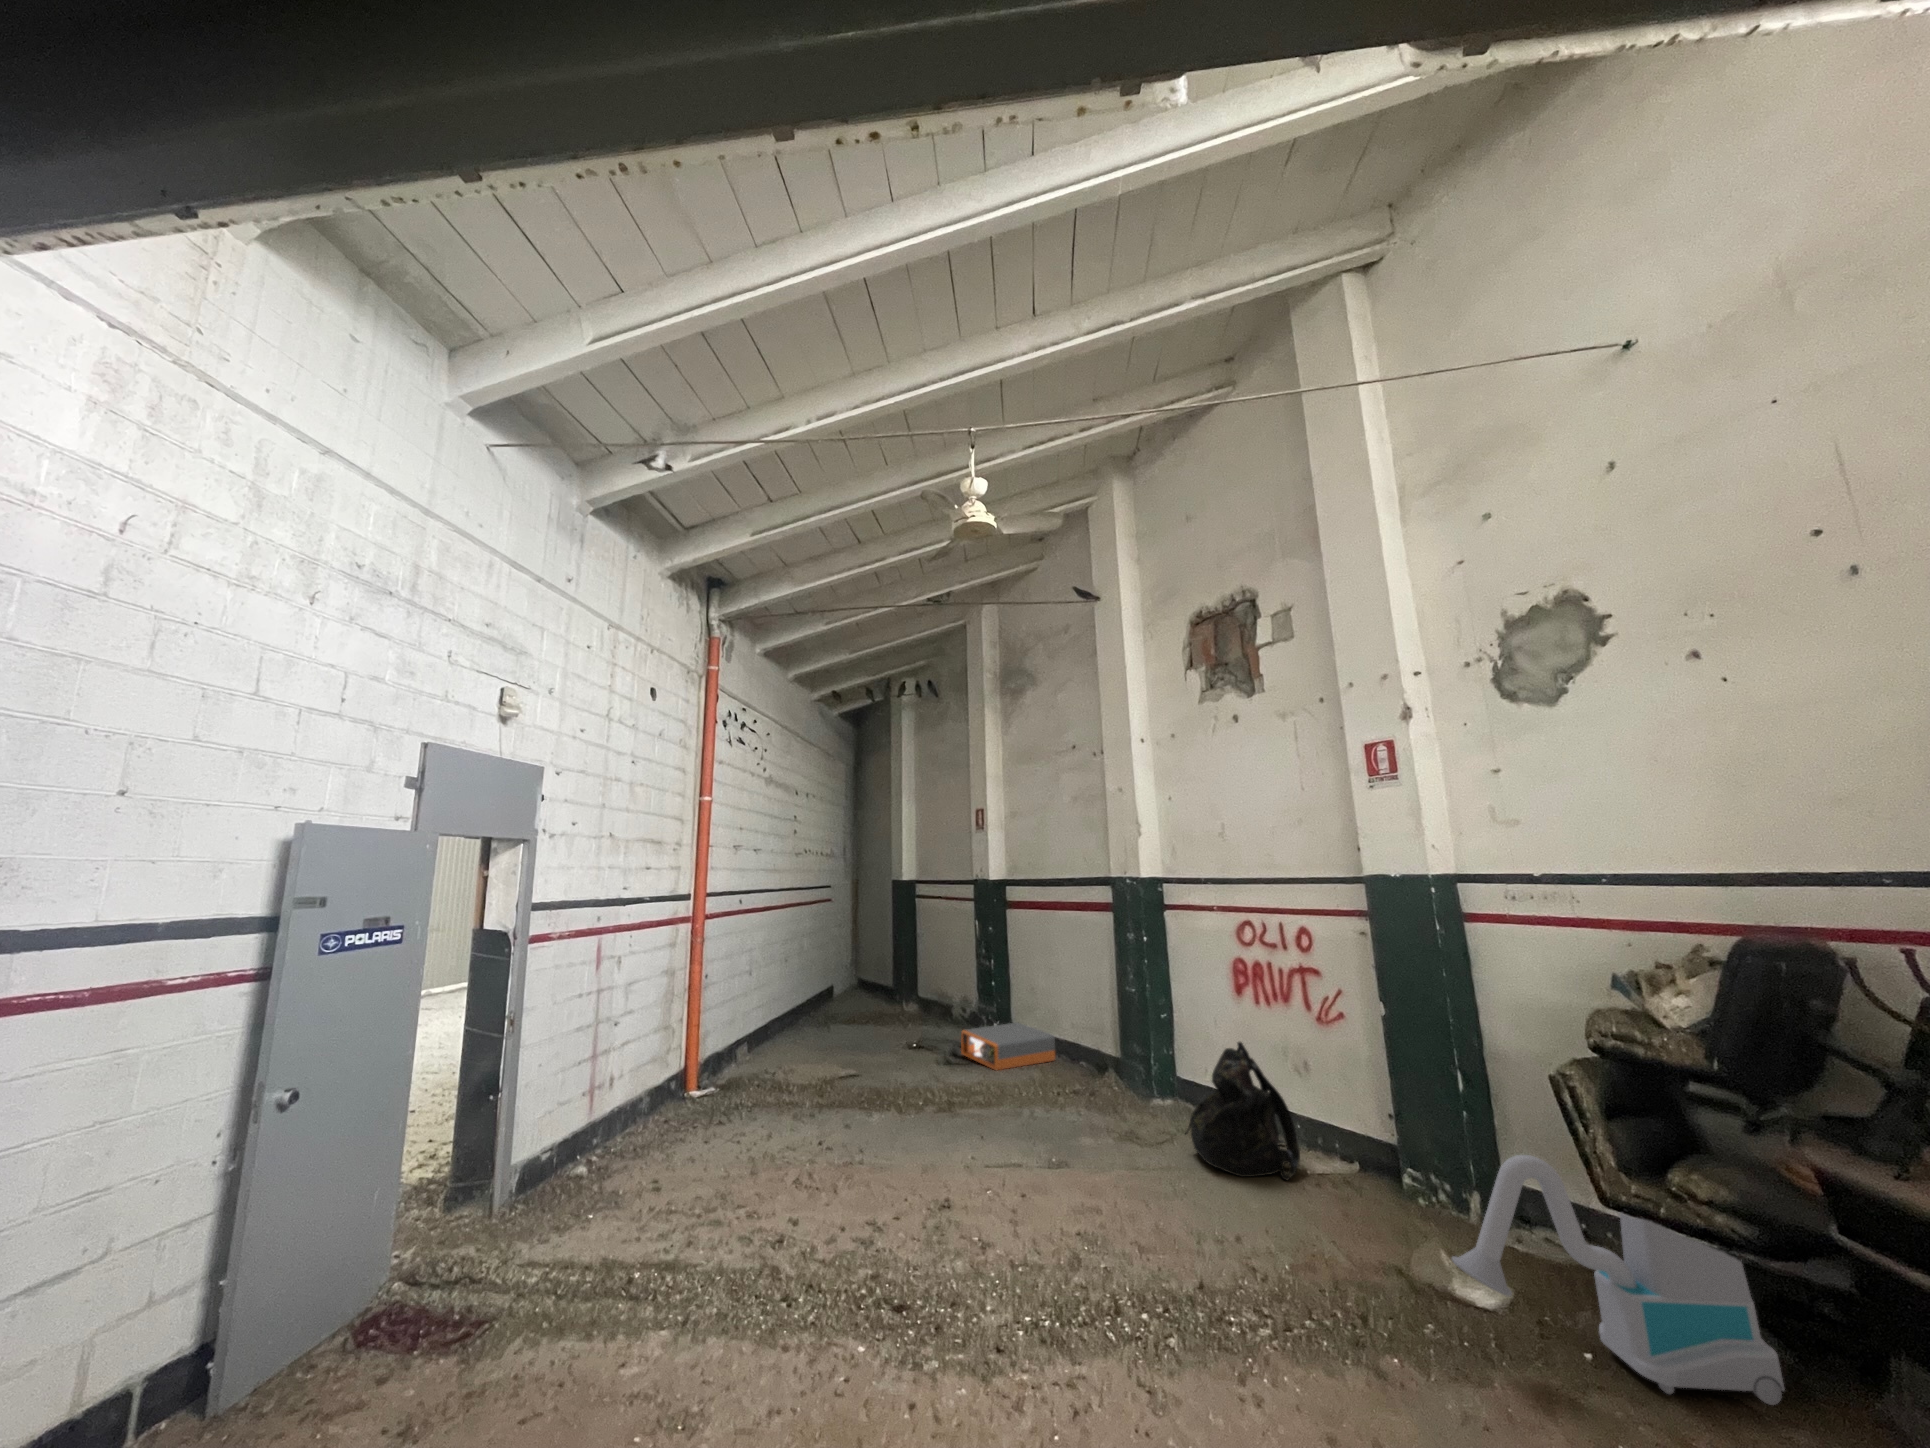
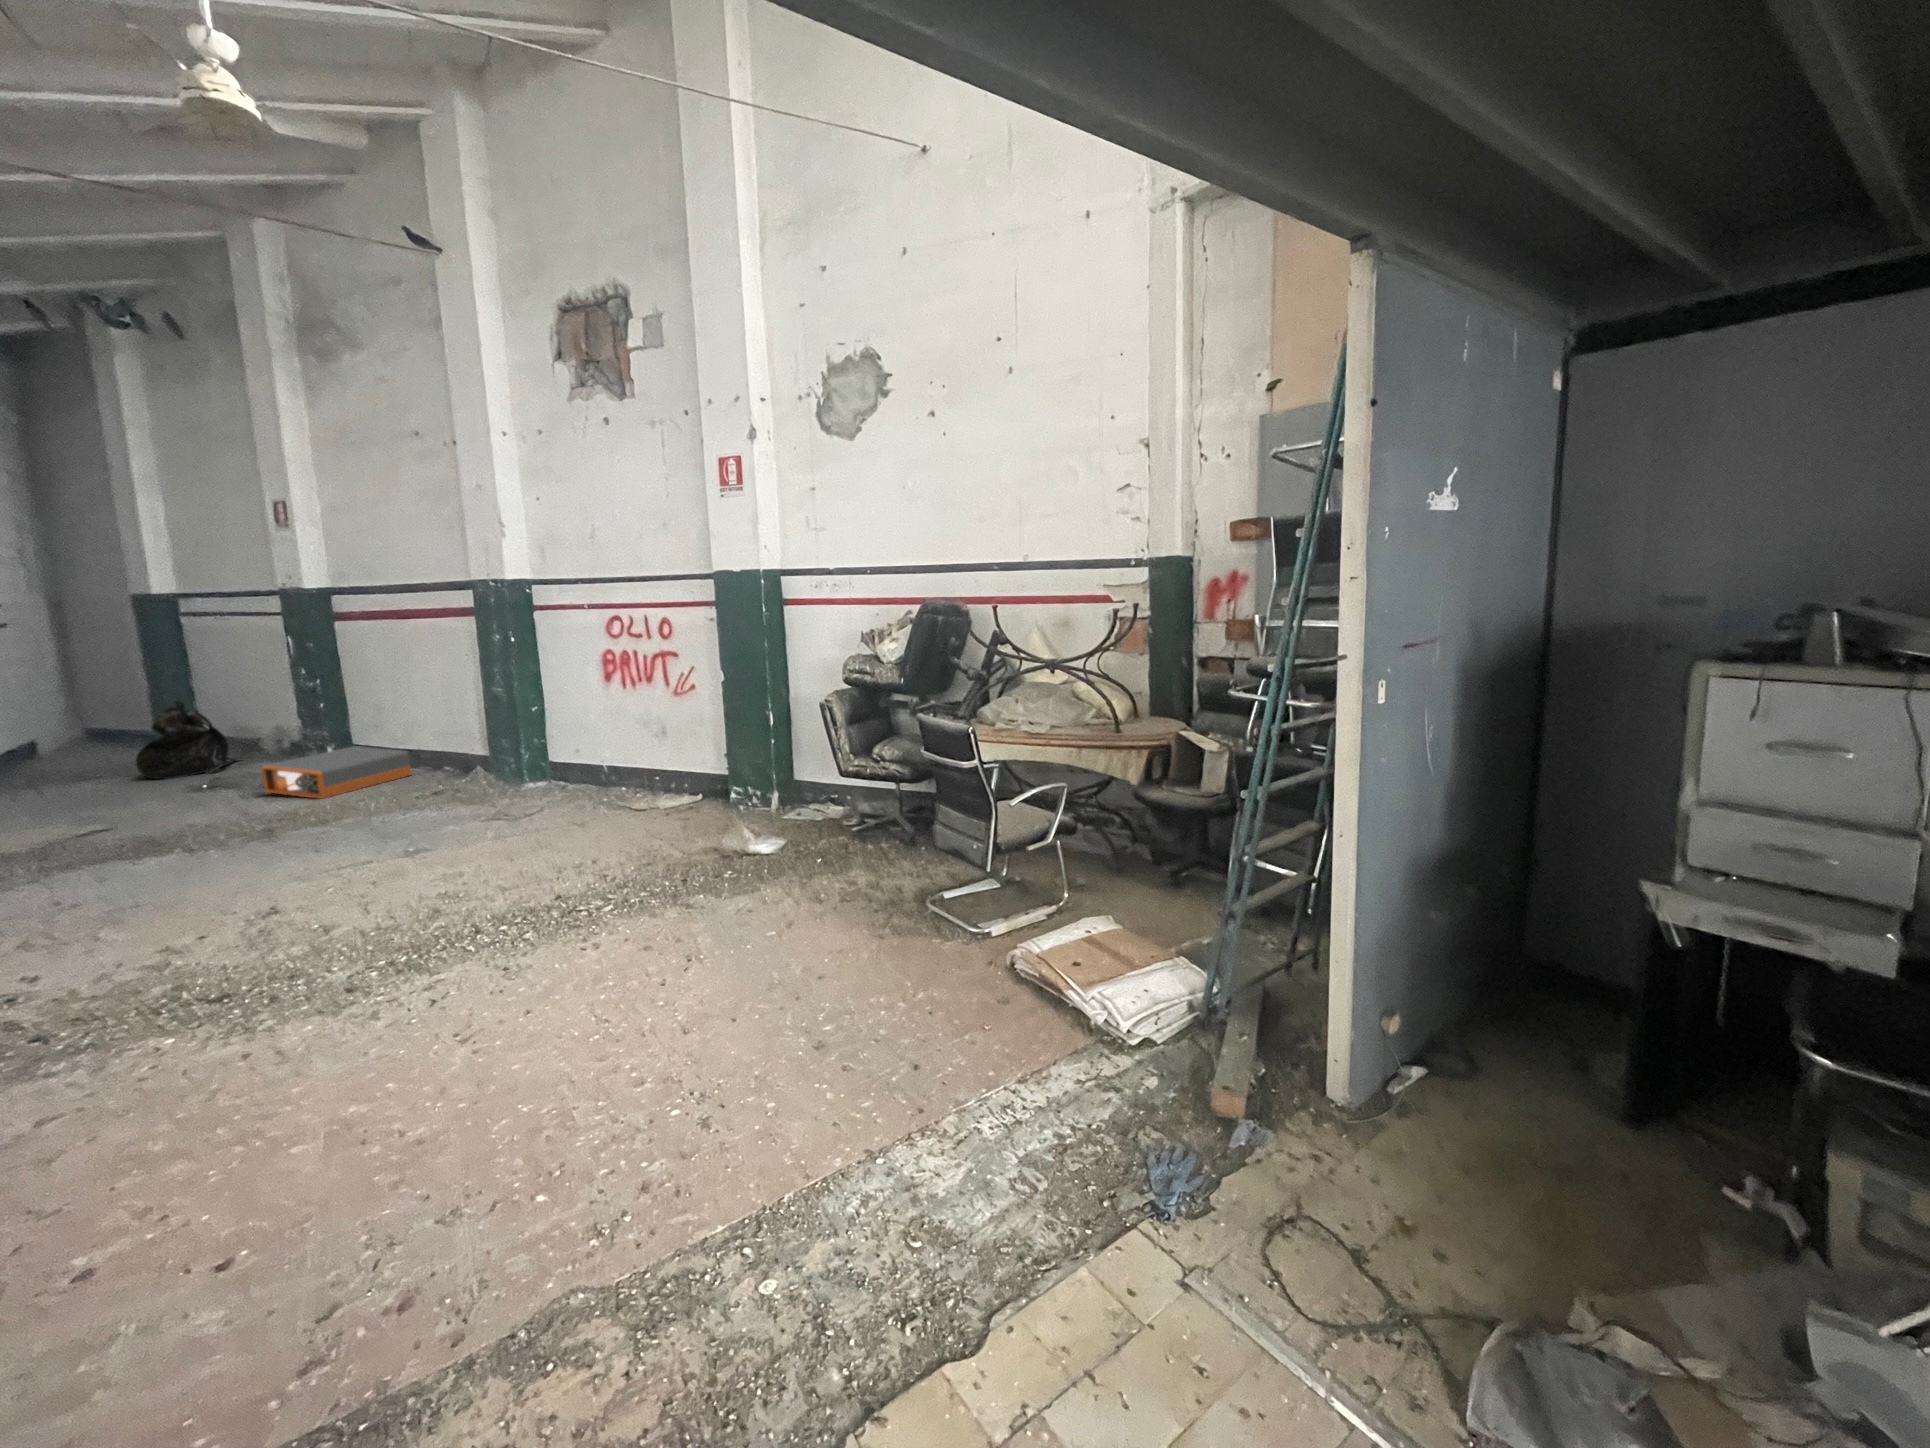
backpack: present [1185,1042,1300,1180] -> present [136,701,237,779]
vacuum cleaner: present [1452,1155,1785,1405] -> none [742,753,903,862]

